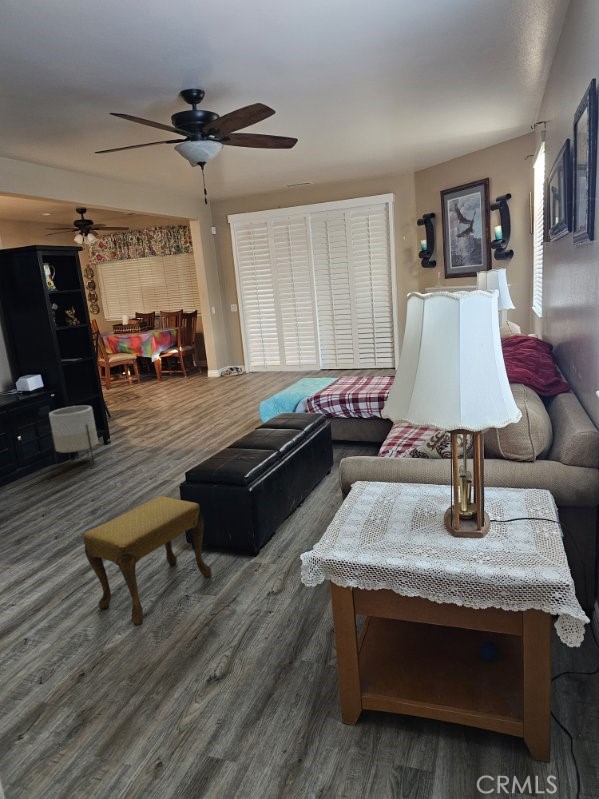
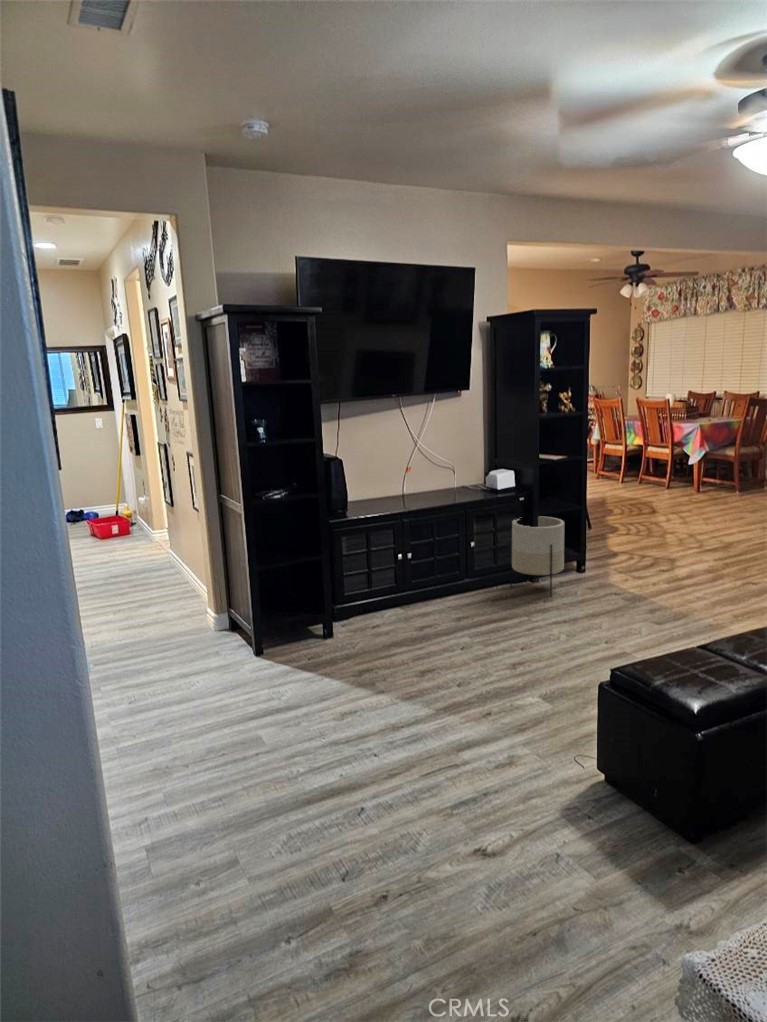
footstool: present [83,496,211,625] -> none [443,695,609,864]

